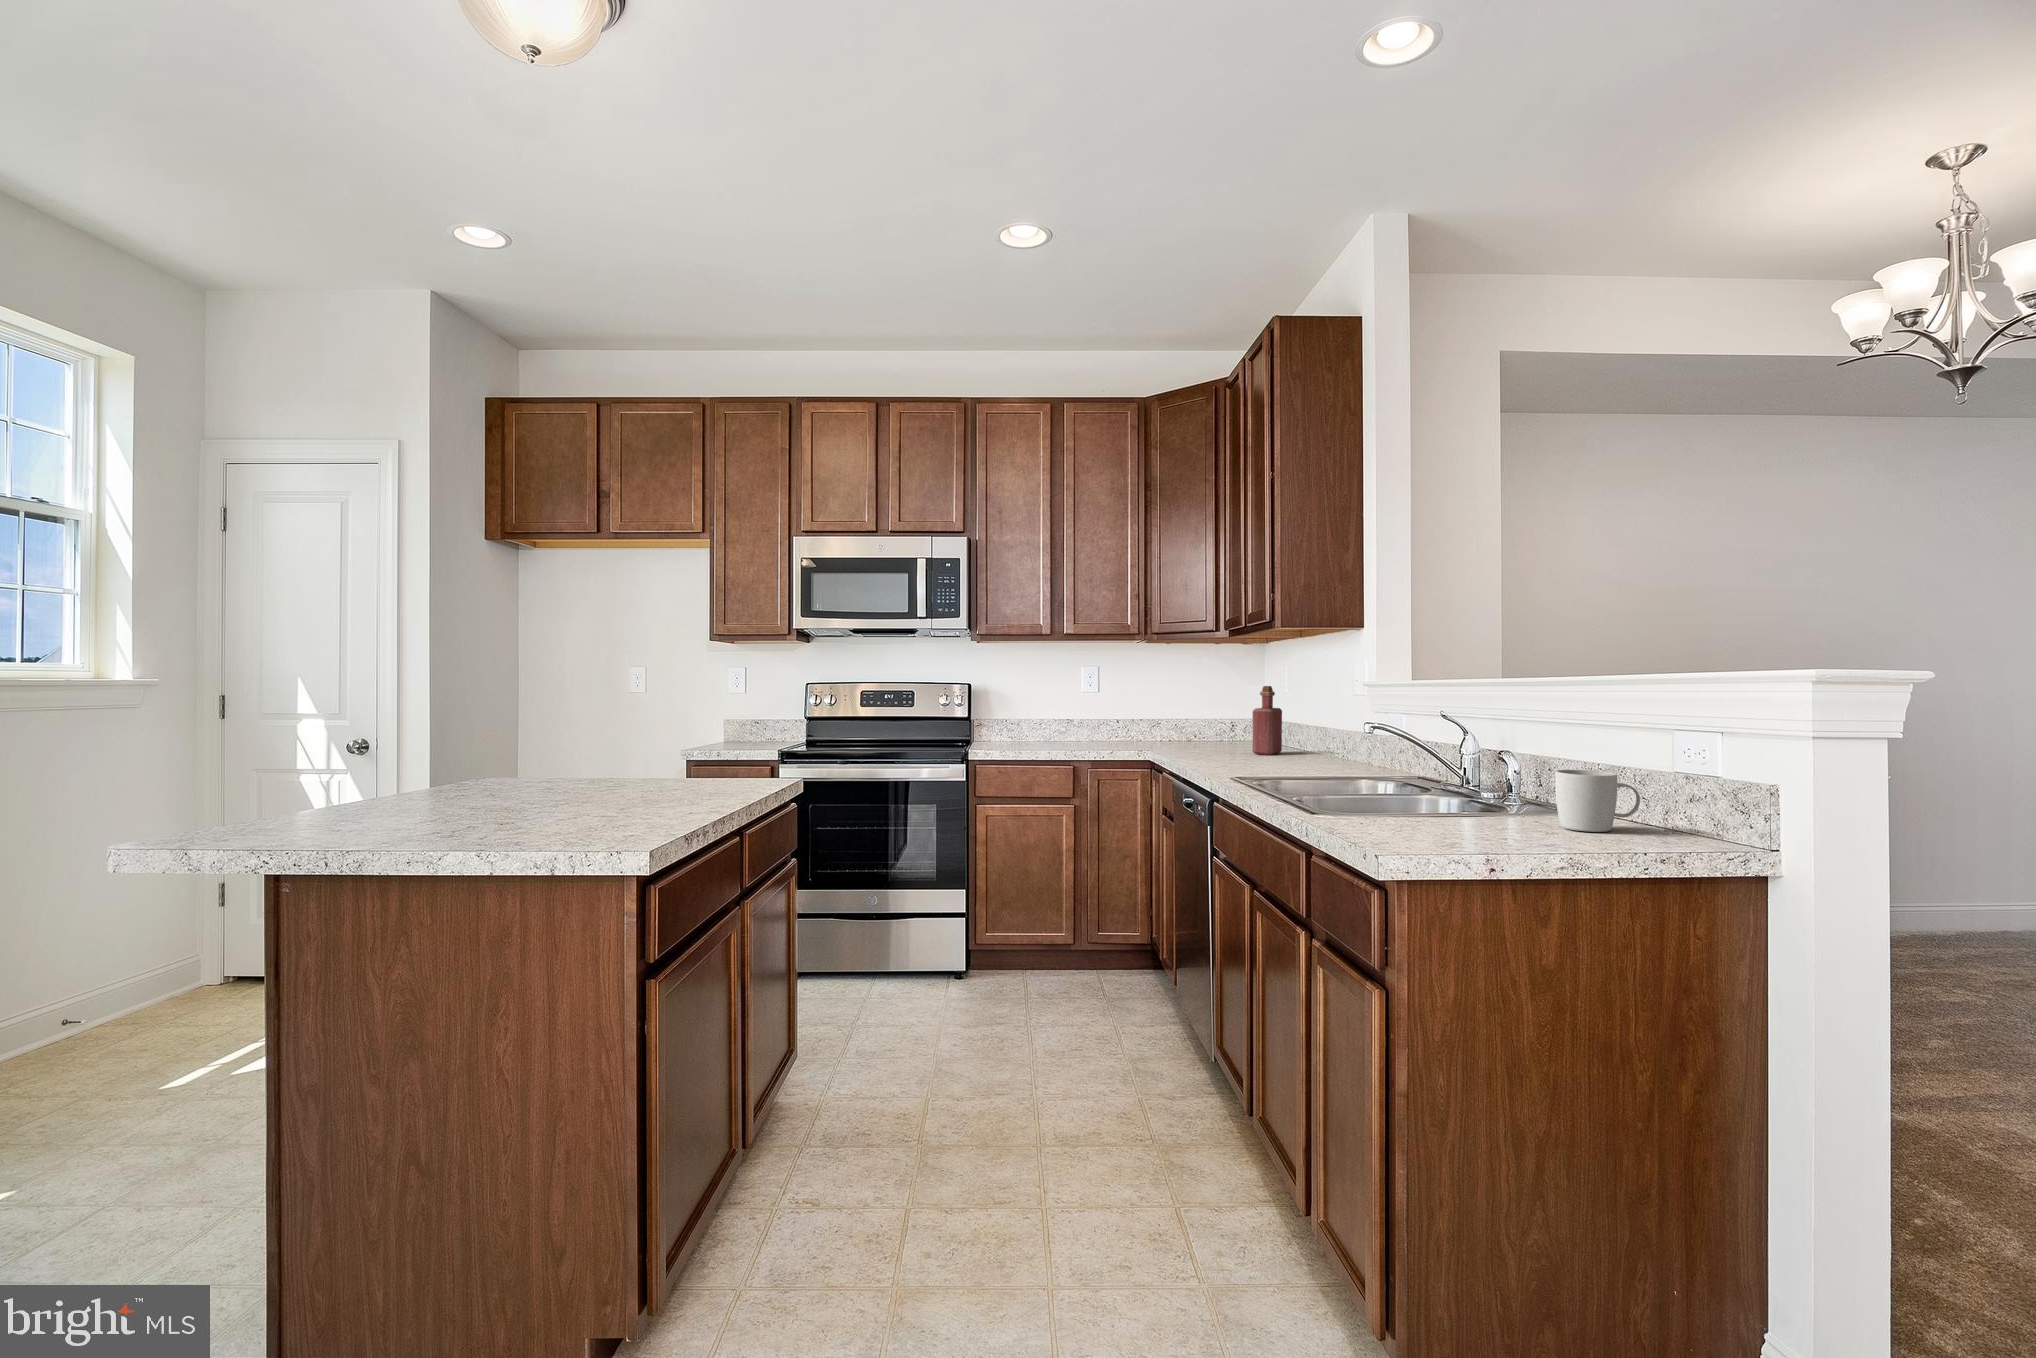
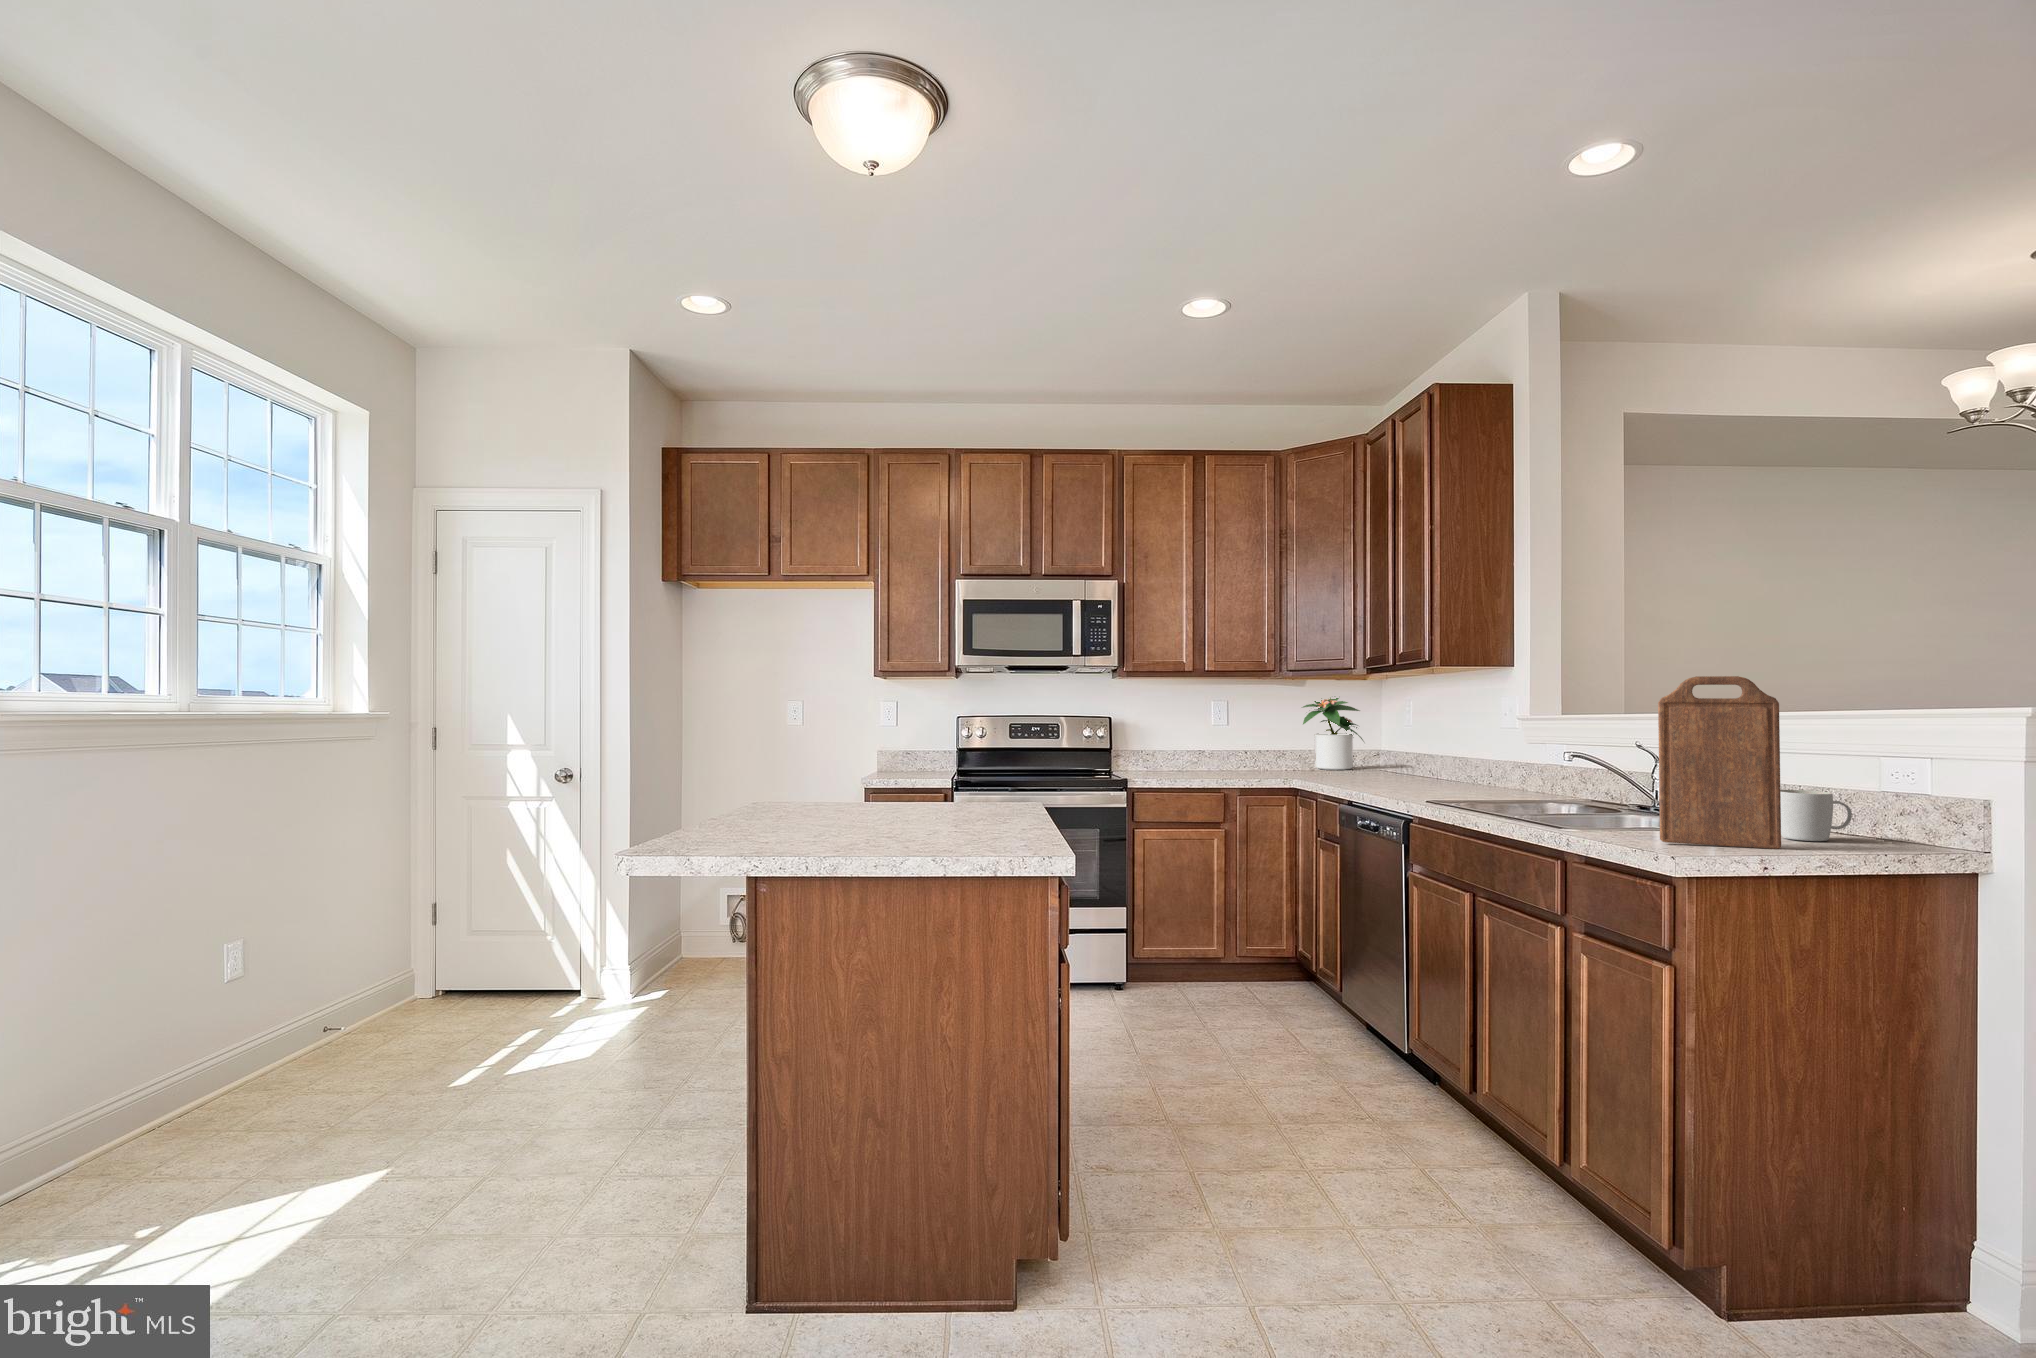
cutting board: none [1408,633,1542,843] -> present [1658,676,1781,849]
potted plant: none [1173,664,1241,741] -> present [1302,698,1364,770]
bottle: present [1252,686,1282,755] -> none [1402,718,1428,782]

